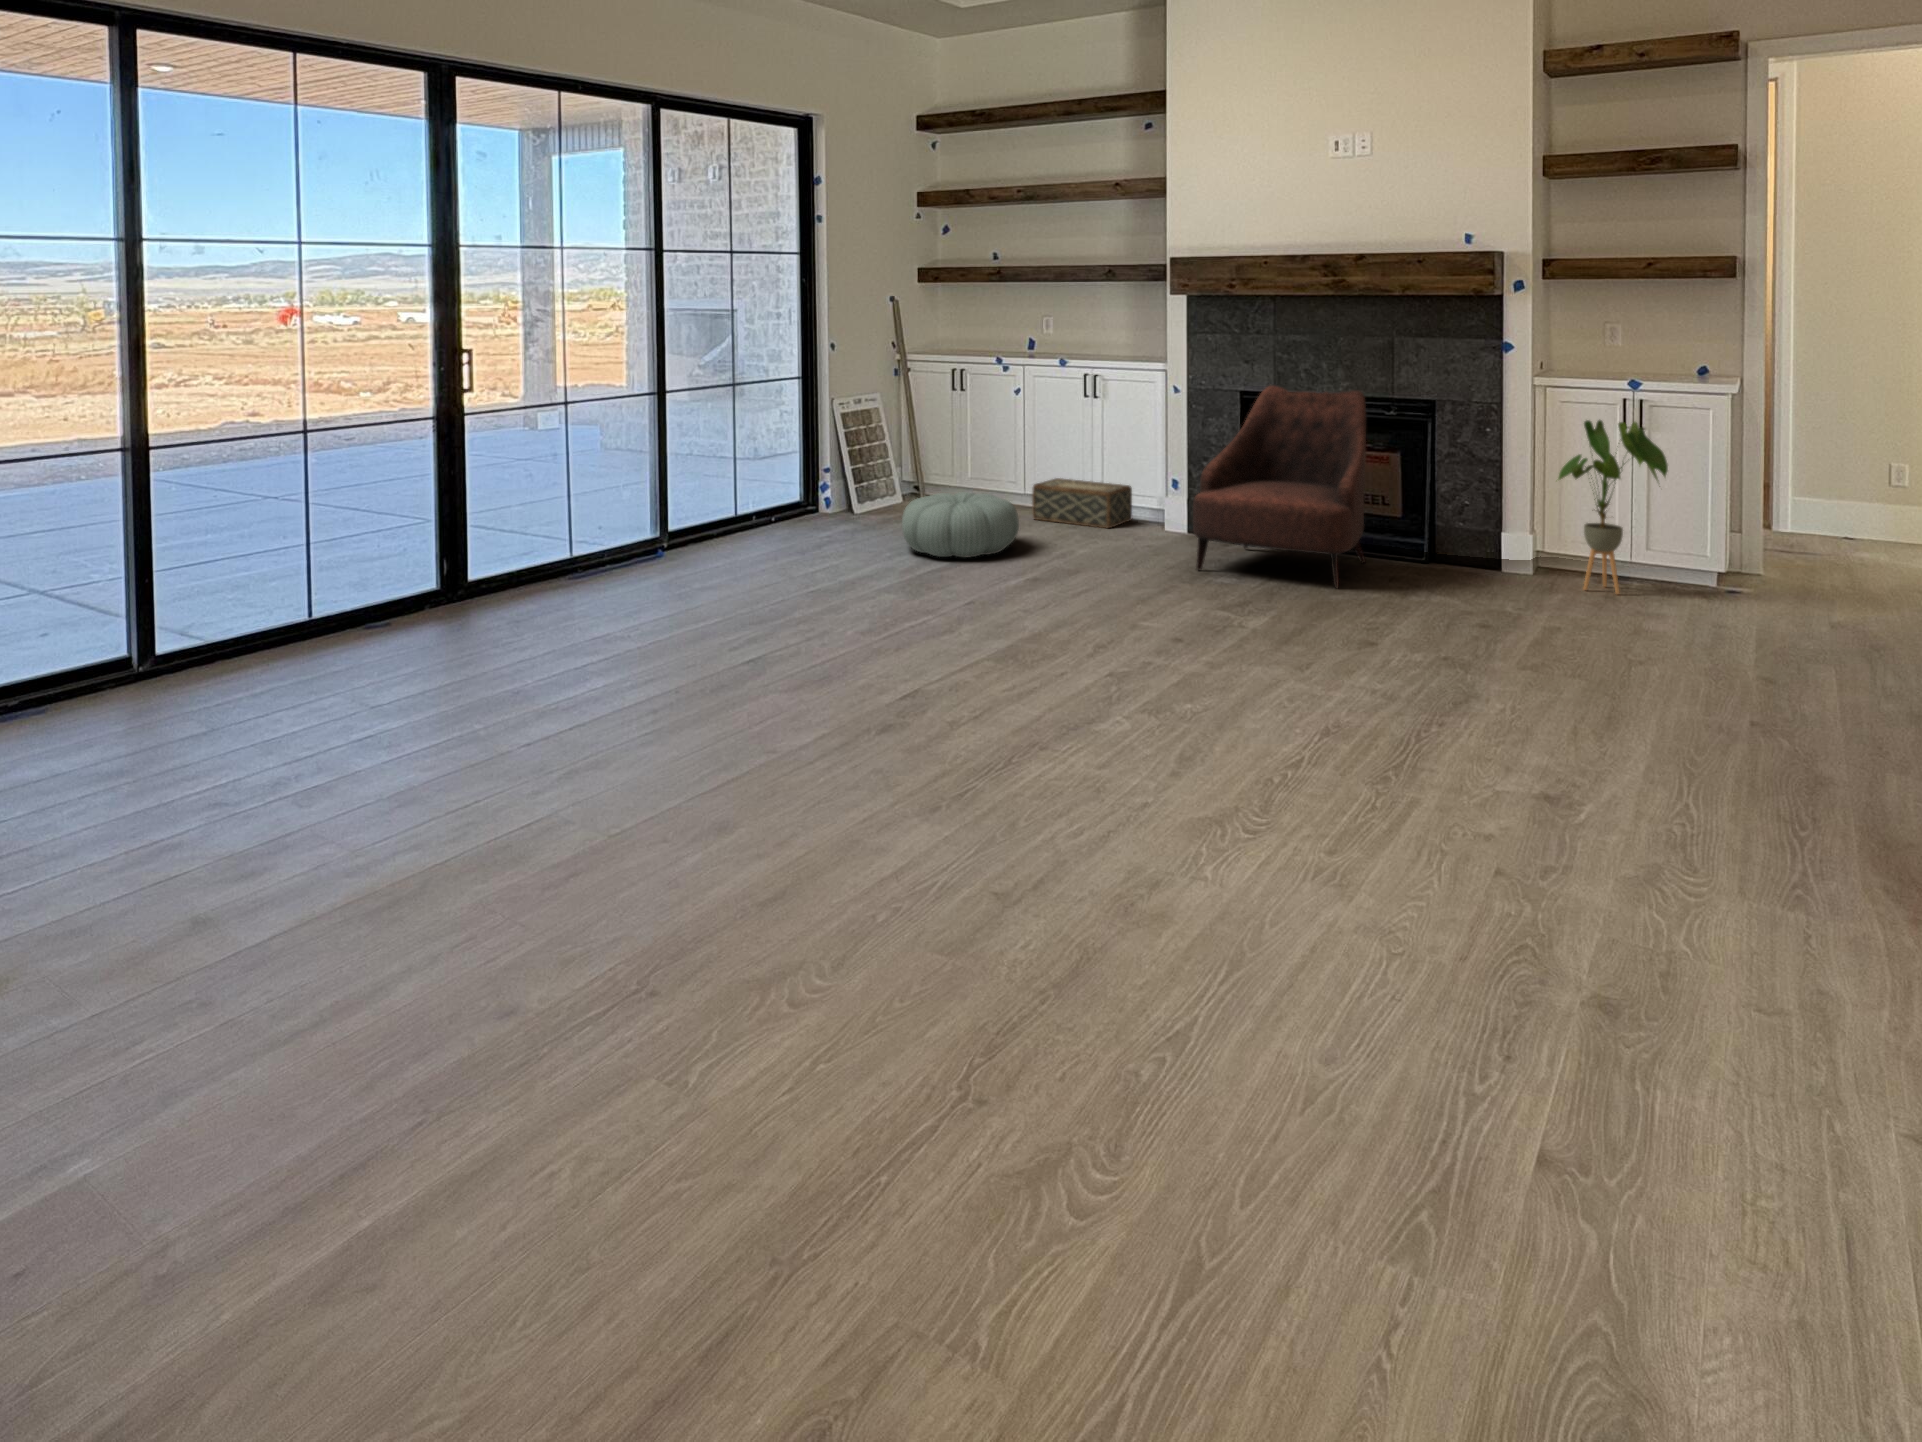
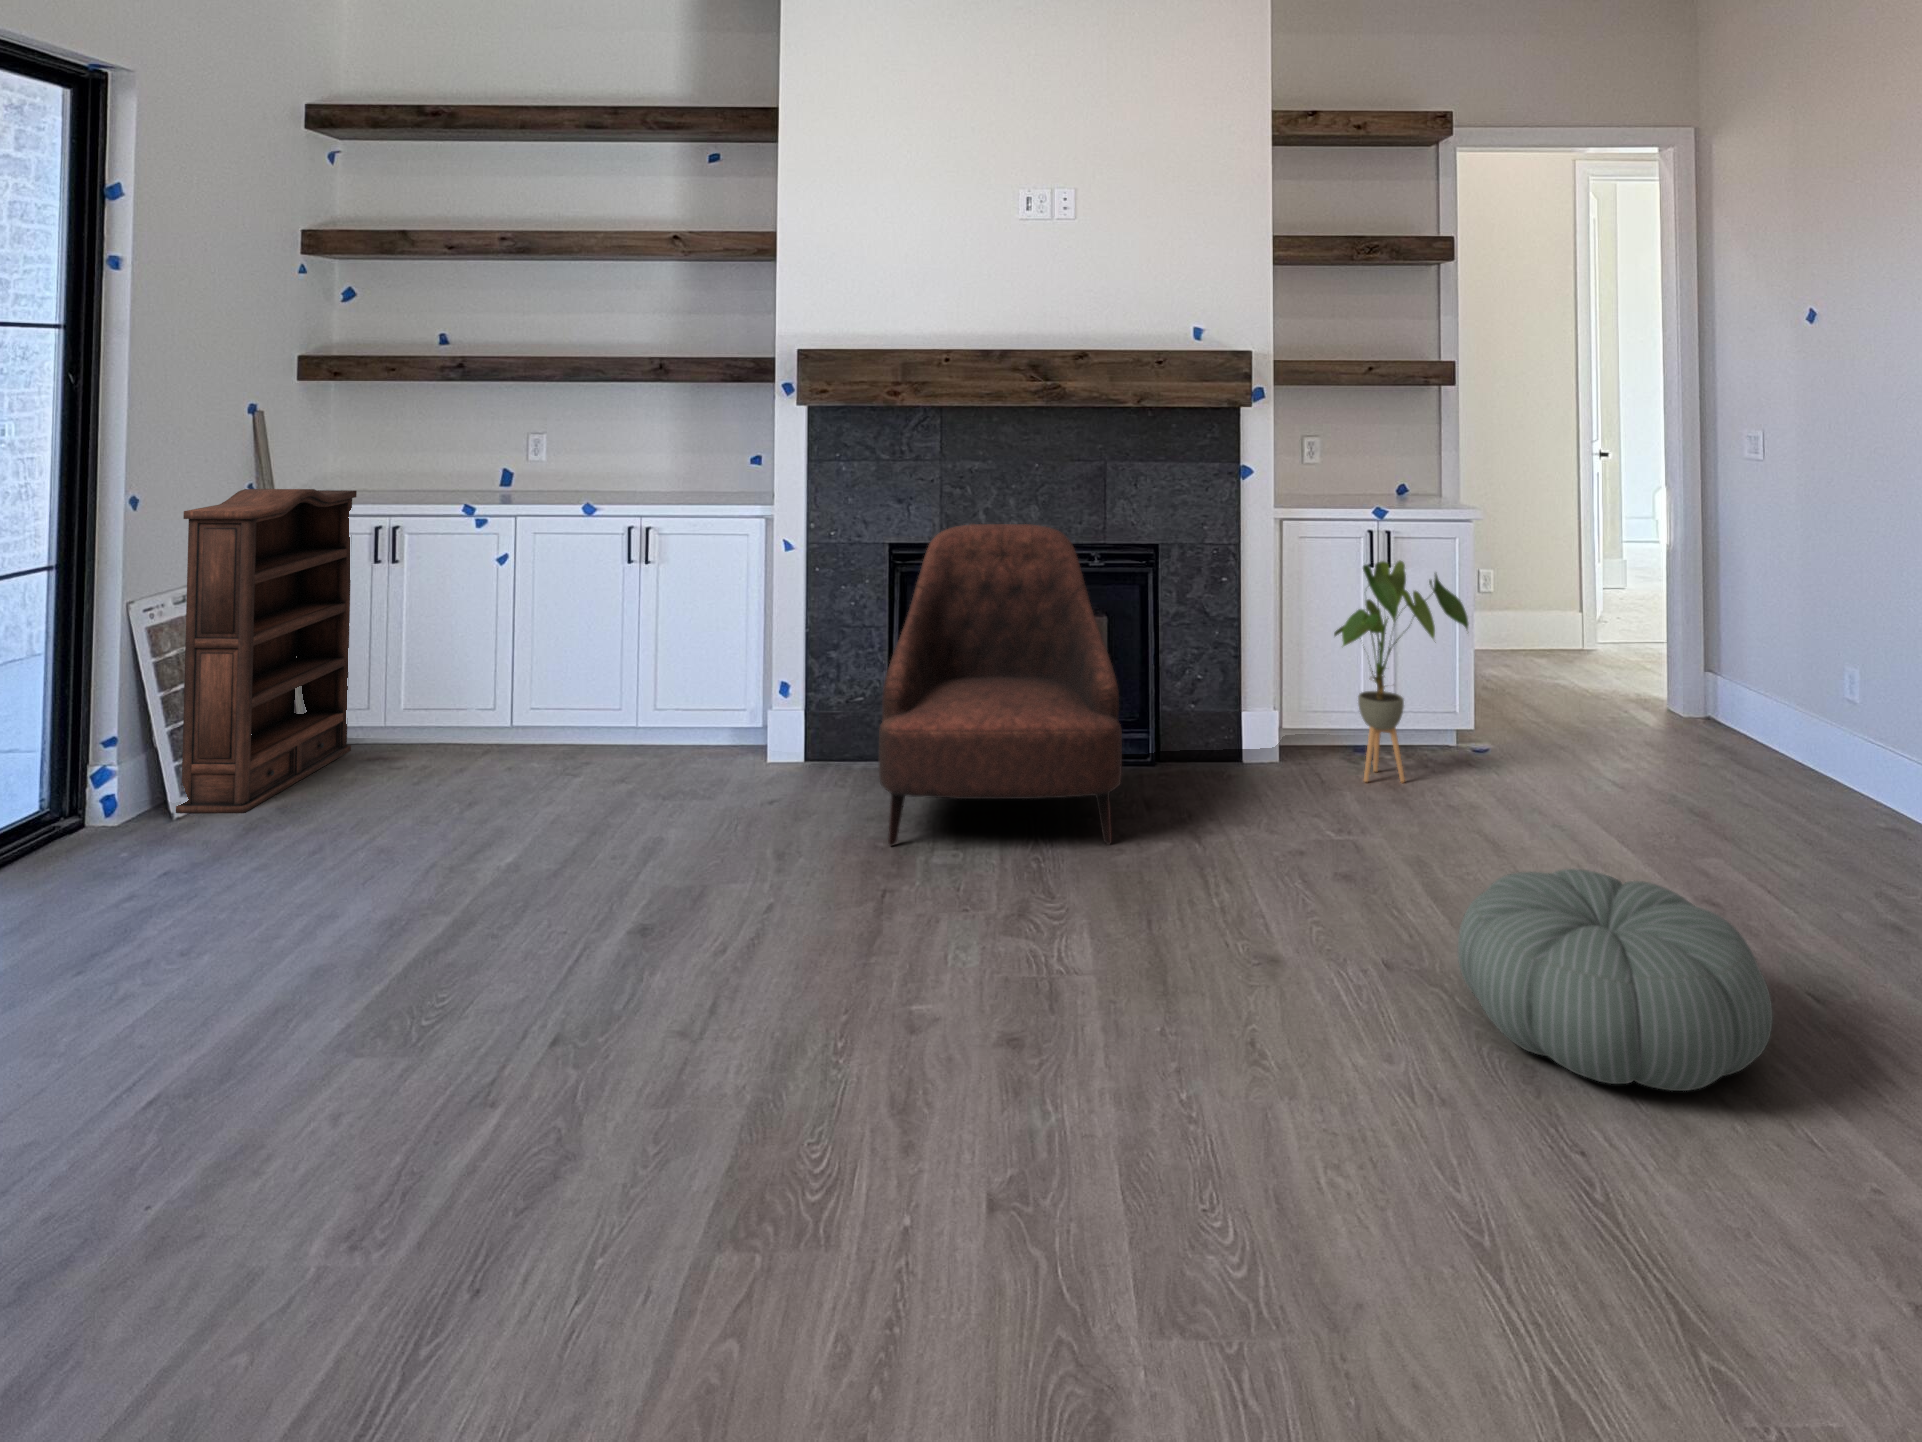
bookshelf: none [853,342,946,516] -> present [176,489,357,813]
woven basket: present [1032,478,1132,528] -> none [539,695,701,774]
pouf: present [902,492,1019,558] -> present [1458,869,1773,1091]

